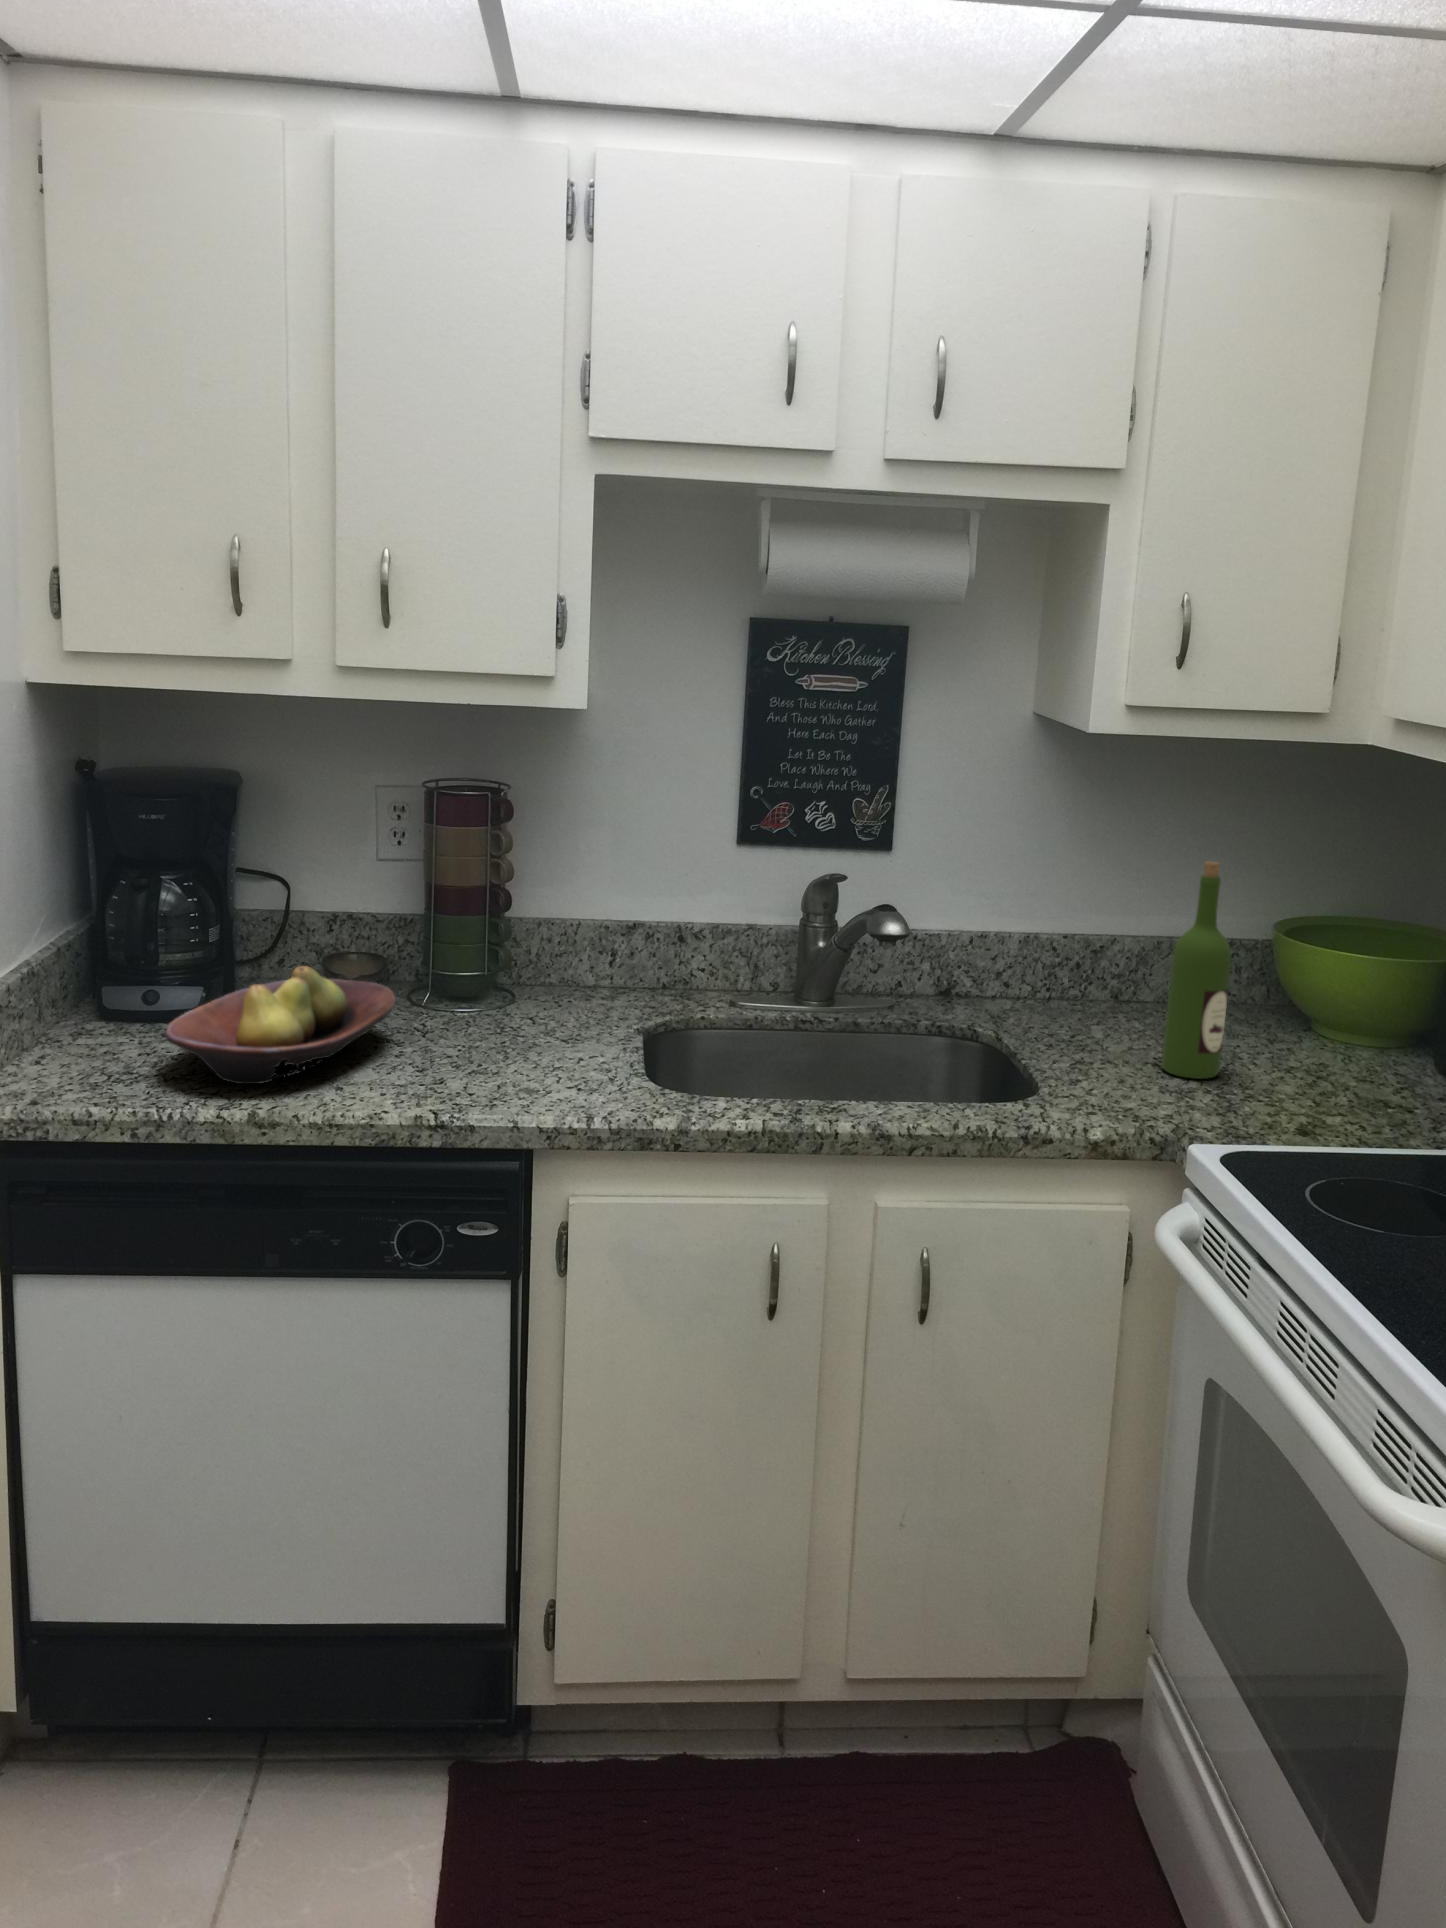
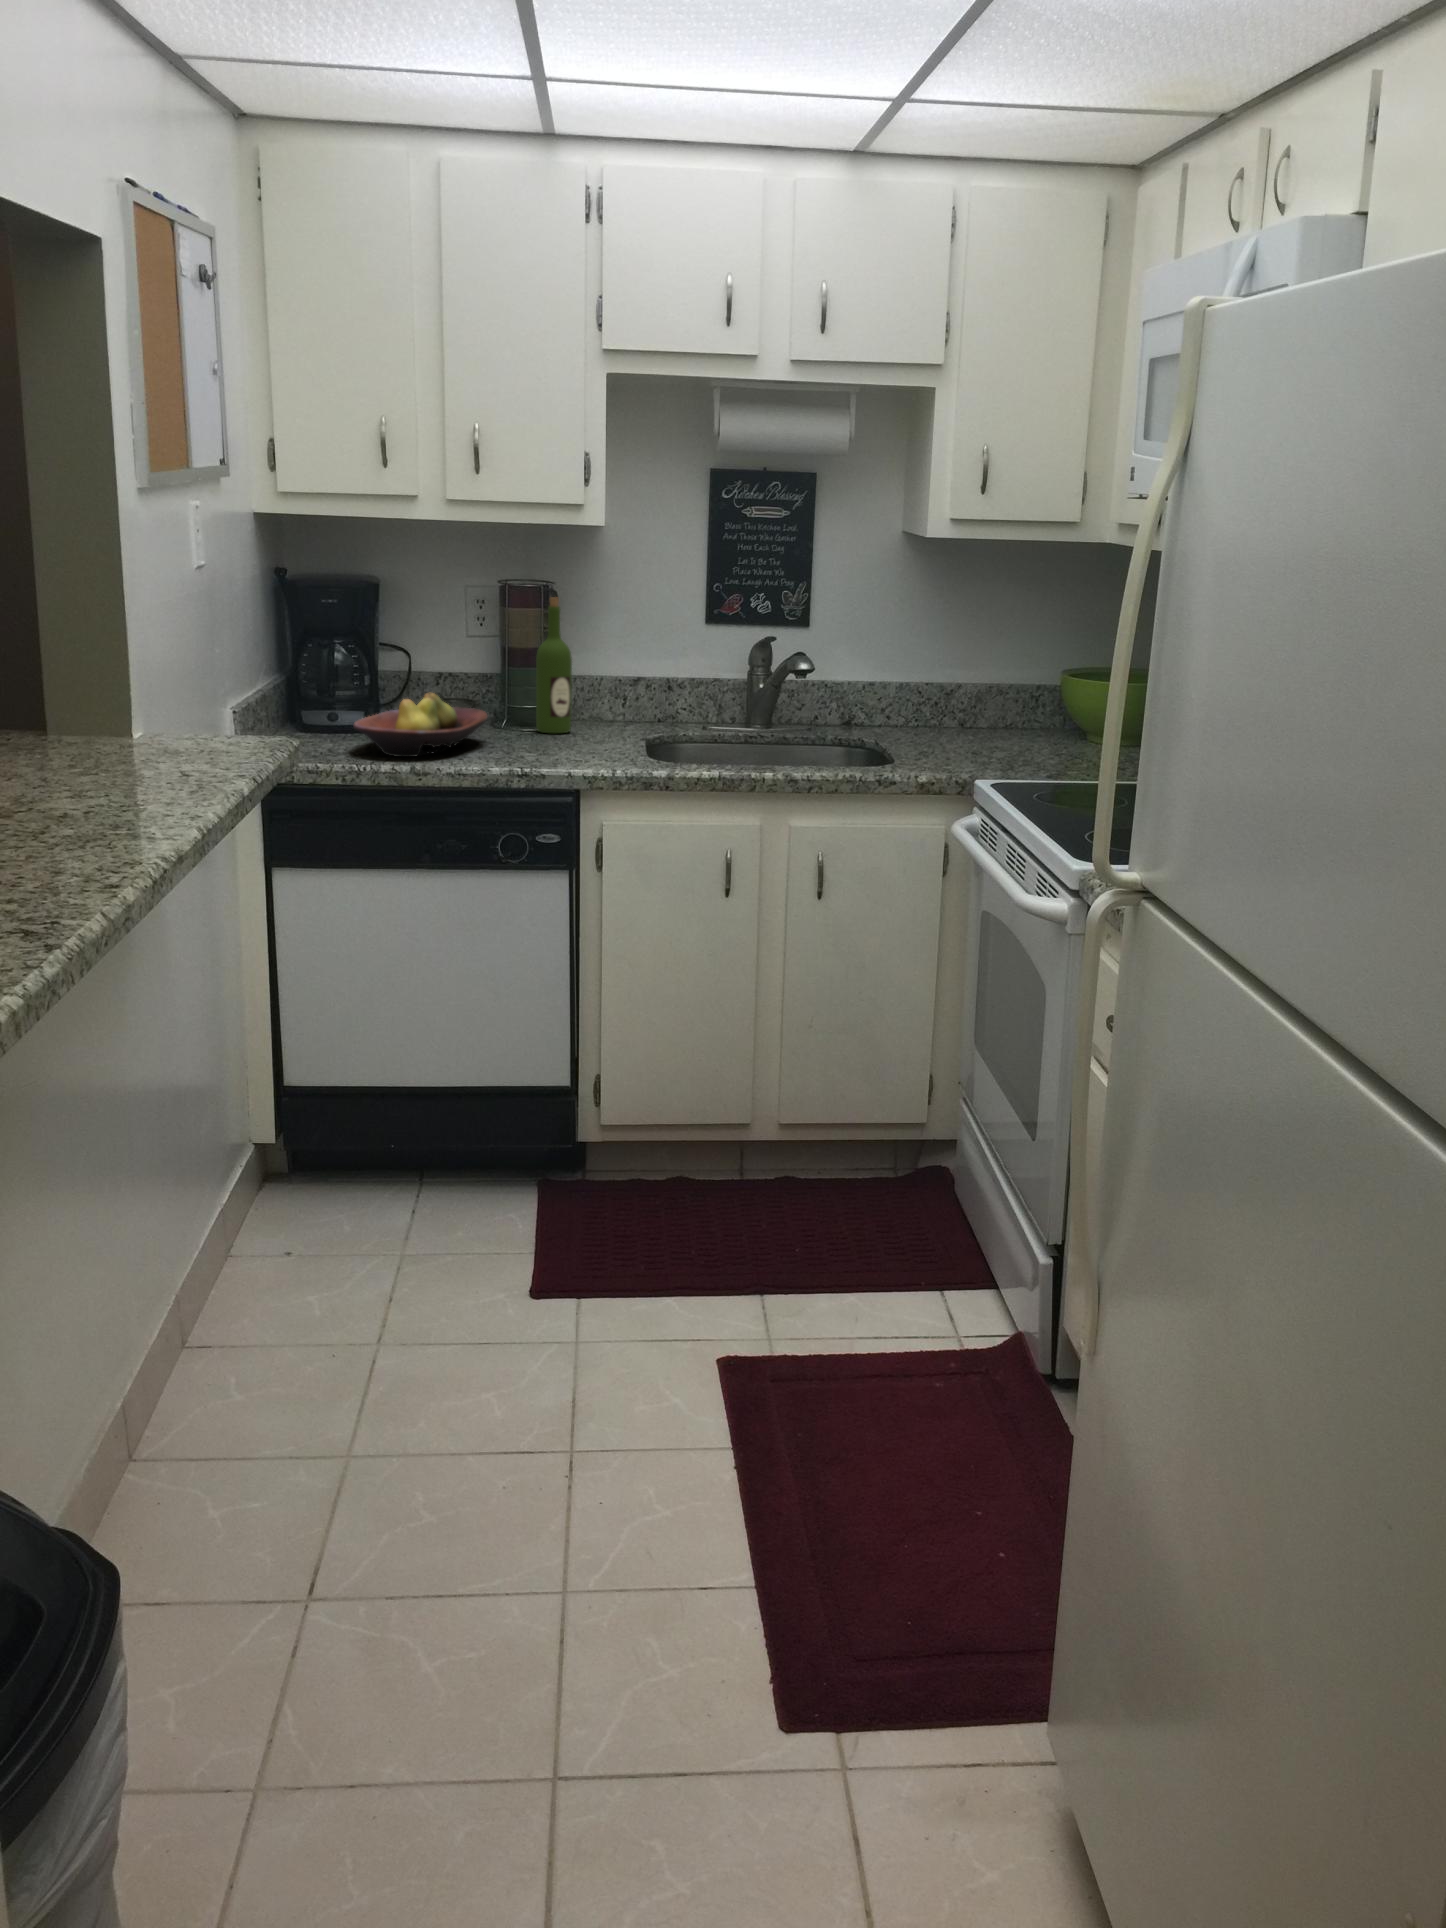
wine bottle: present [1162,862,1231,1079] -> present [536,597,572,733]

